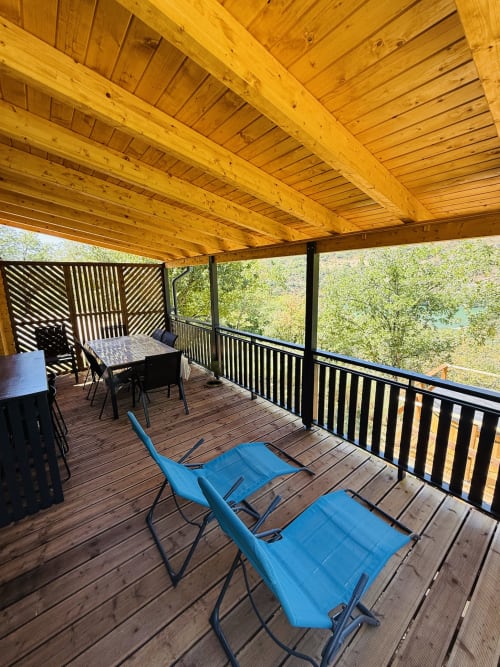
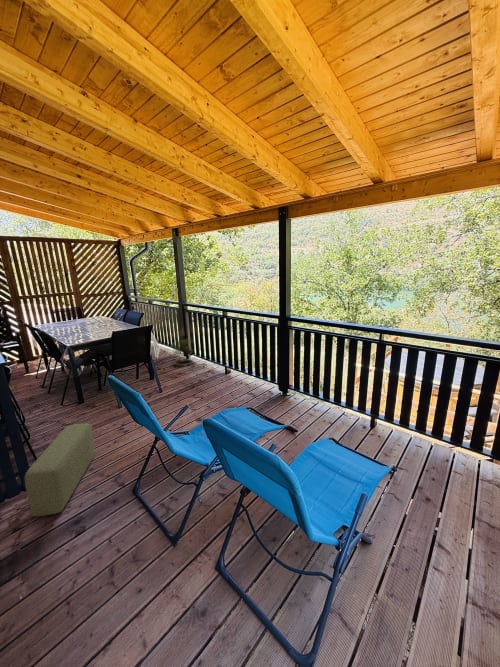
pouf: none [54,446,120,533] -> present [25,423,95,516]

